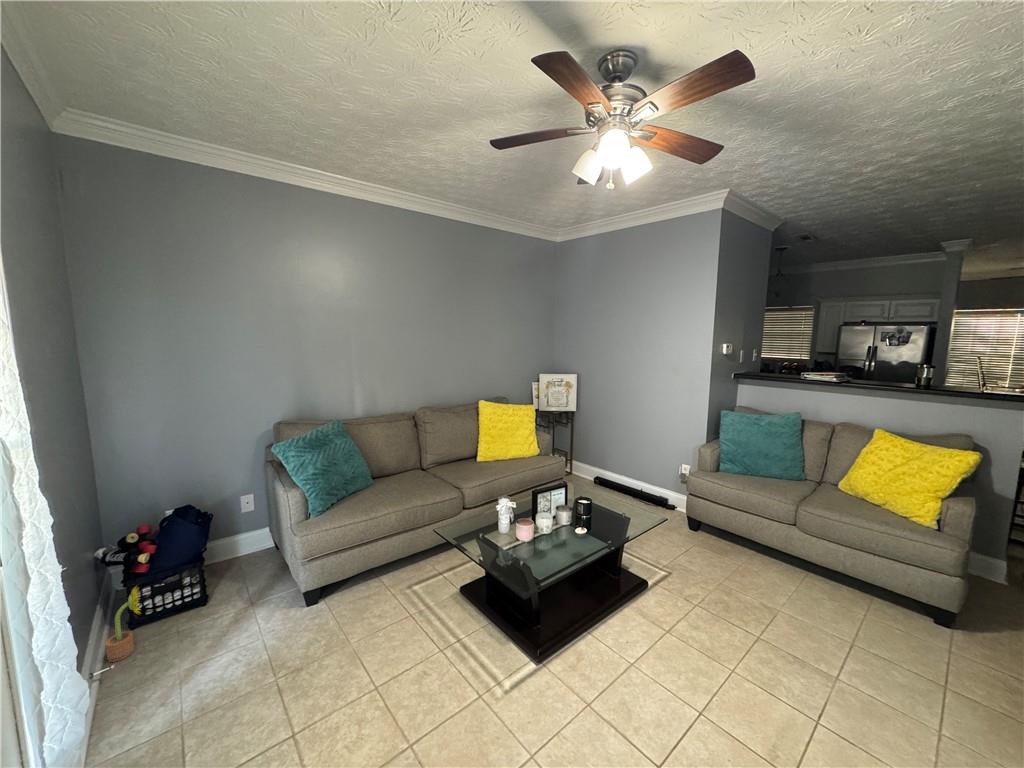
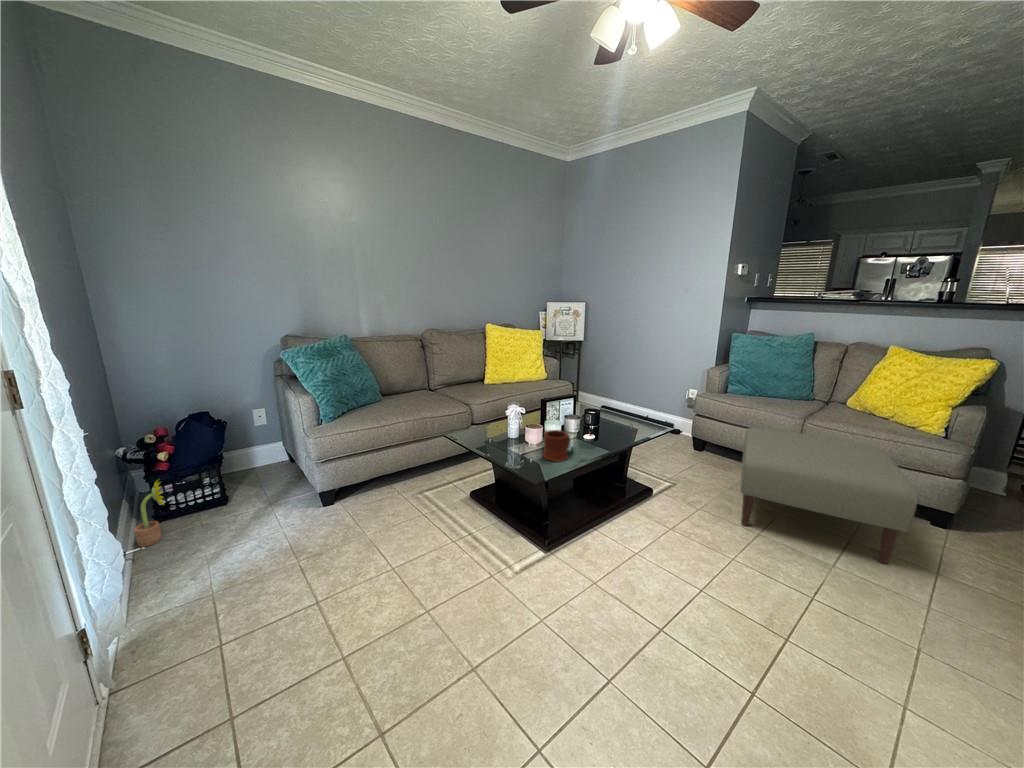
ottoman: none [737,514,915,675] -> present [741,428,918,563]
mug: none [534,526,561,562] -> present [543,430,570,462]

